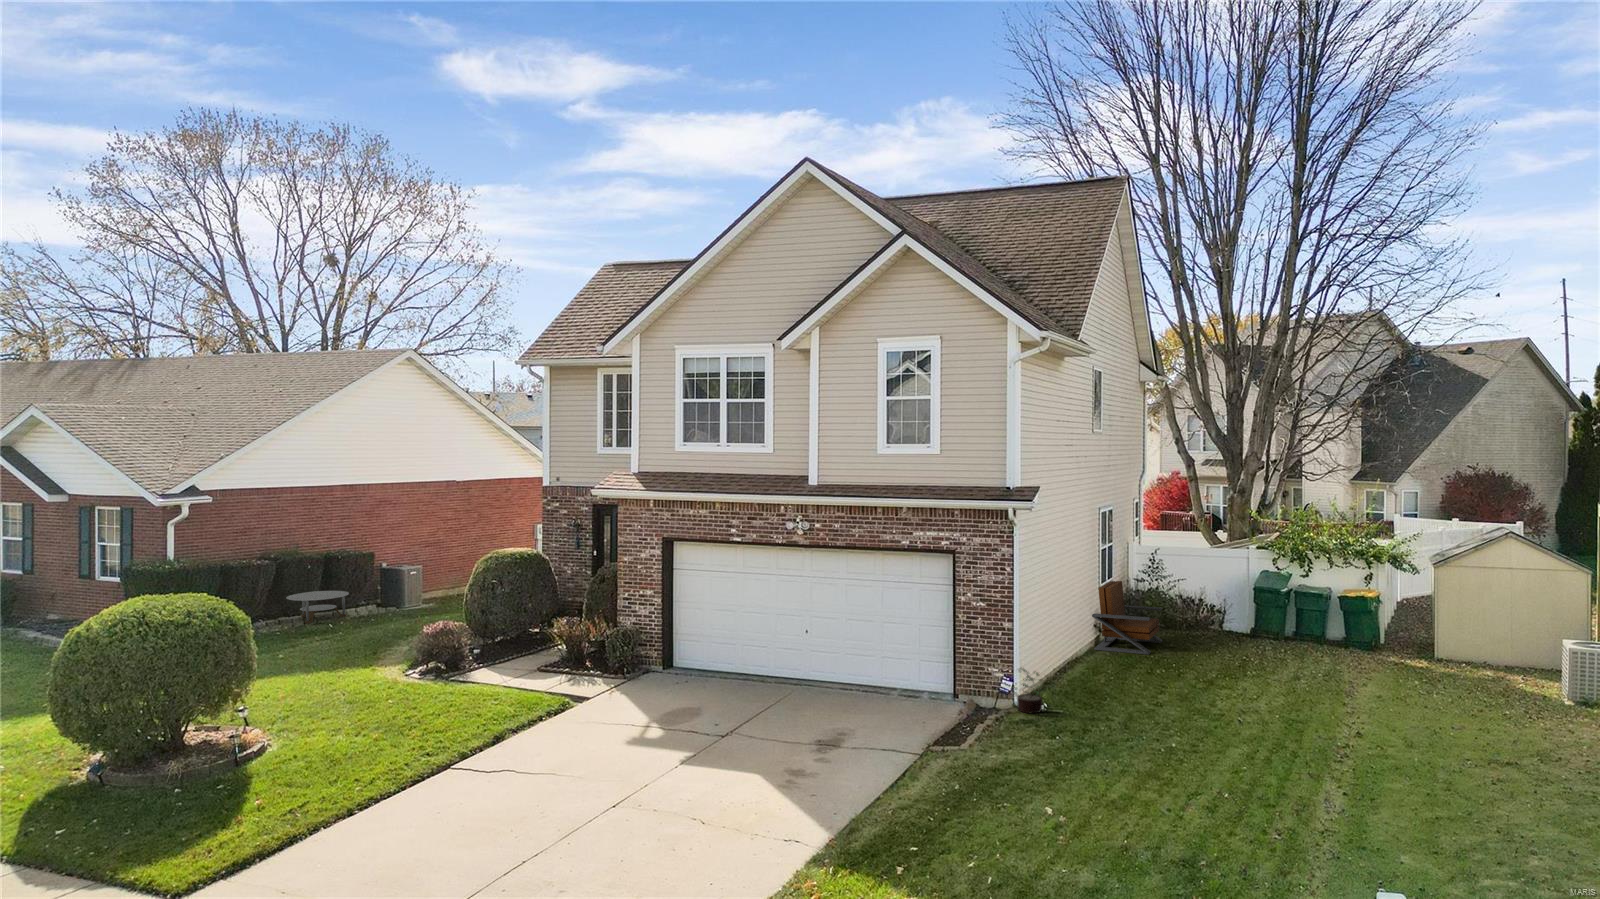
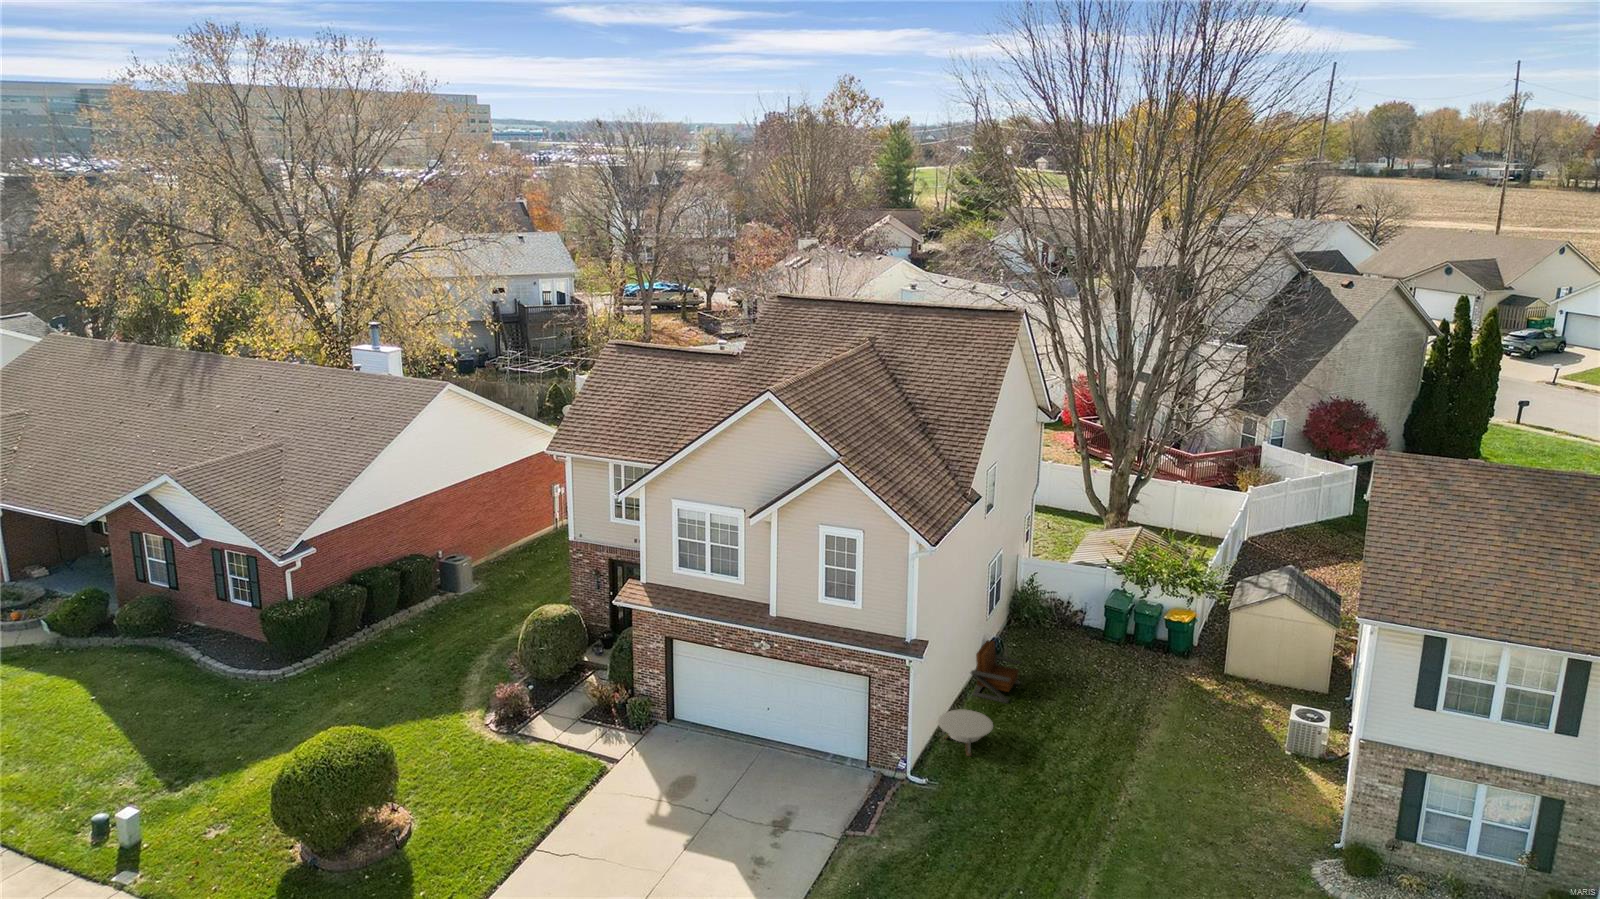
round table: present [286,591,349,624] -> present [938,709,993,757]
decorative plant: present [1014,668,1042,713] -> none [904,757,925,788]

